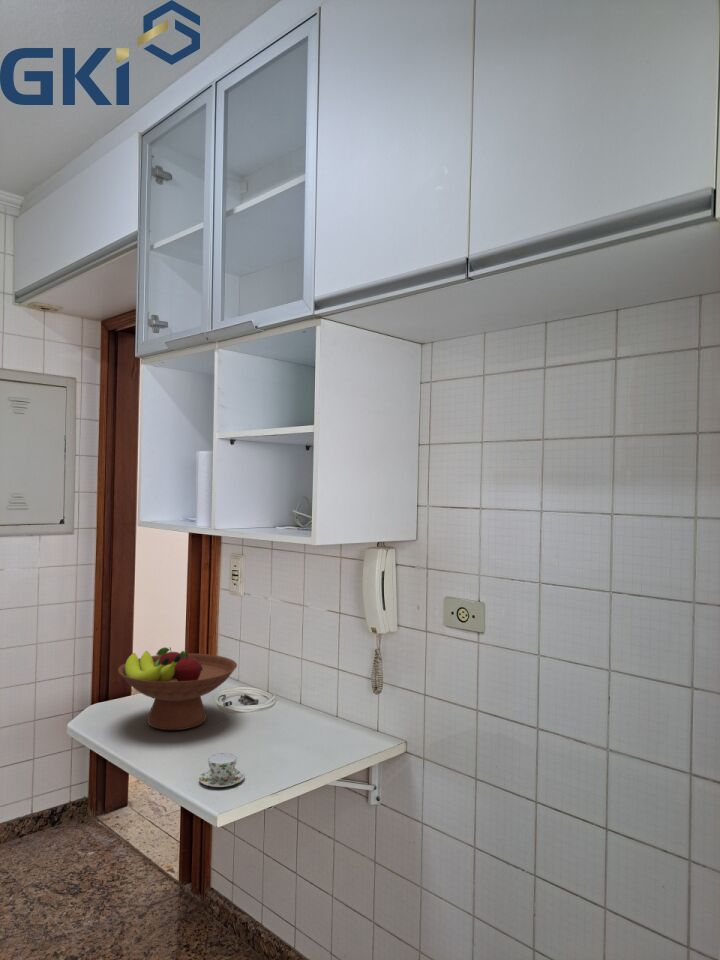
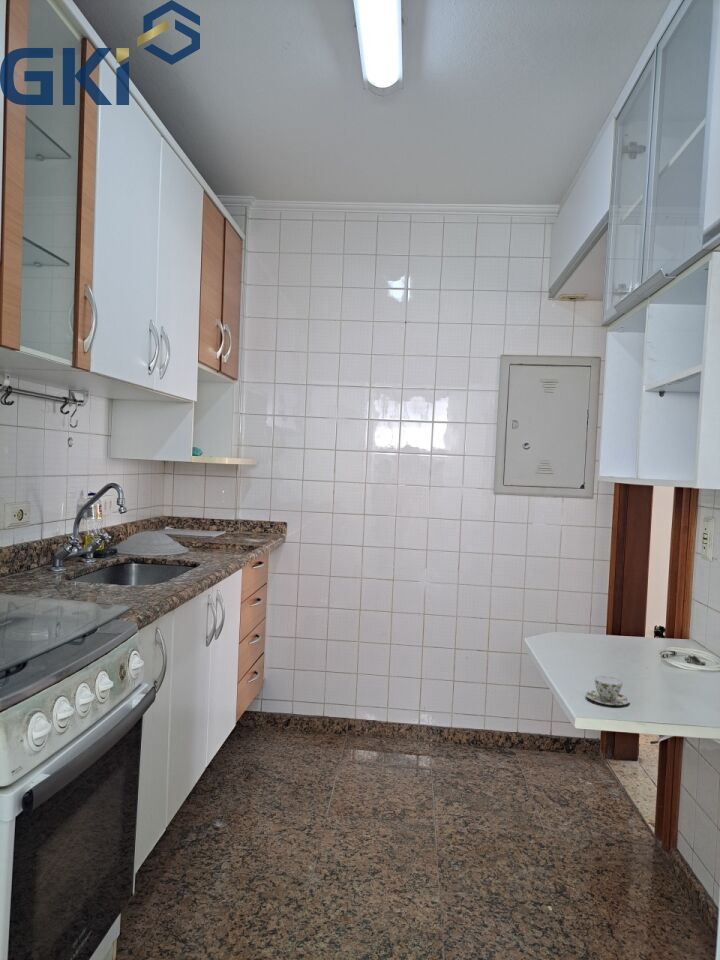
fruit bowl: present [118,648,237,730] -> none [560,587,675,664]

